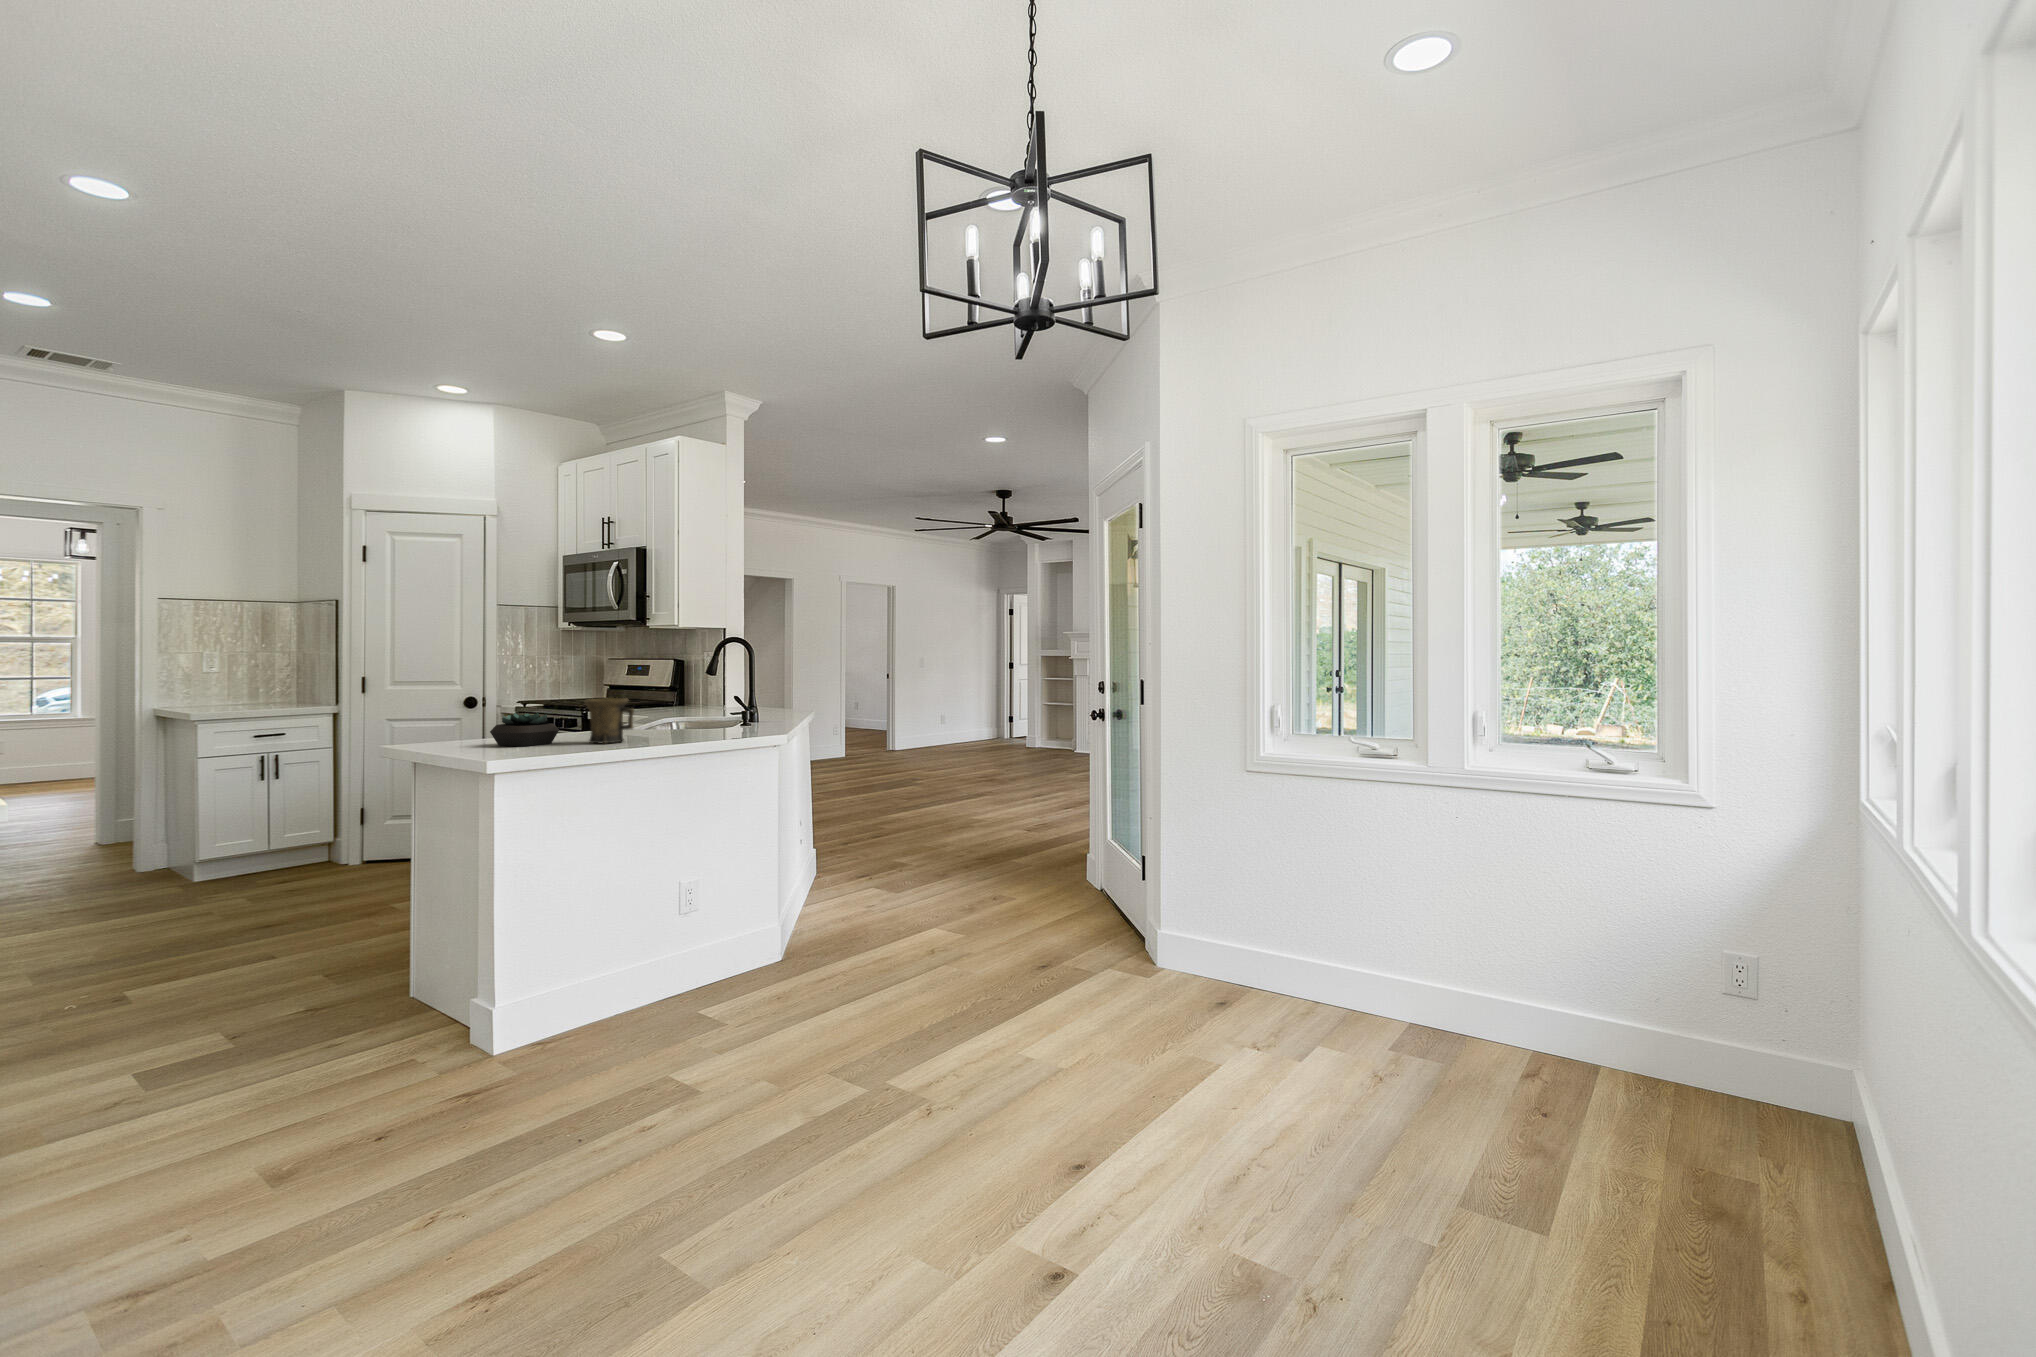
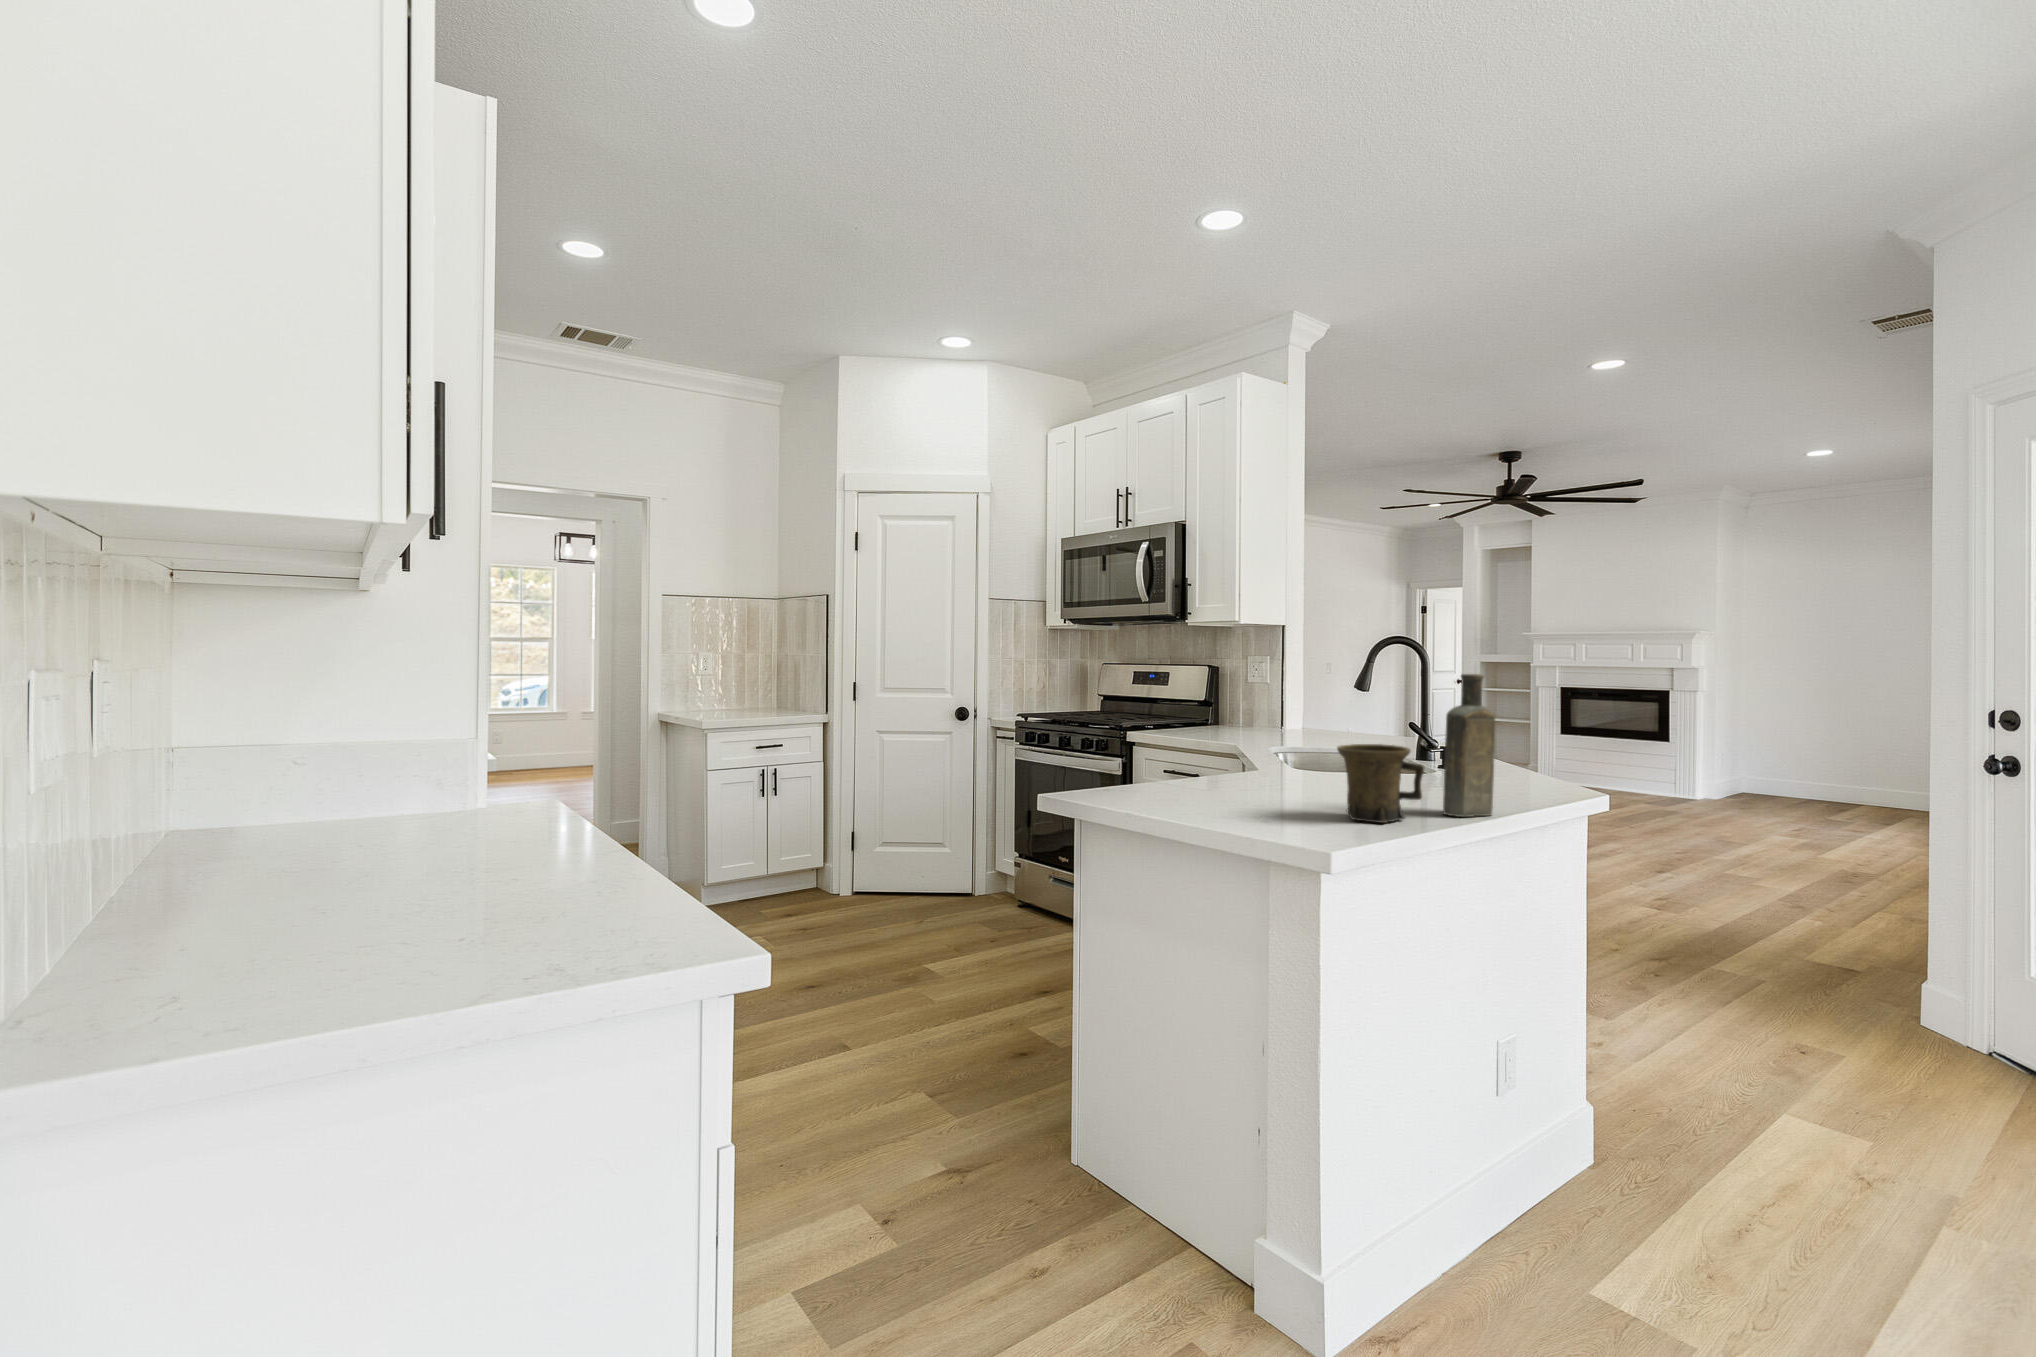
bottle: none [651,655,689,740] -> present [1443,674,1495,817]
succulent plant: present [490,713,559,746] -> none [1186,763,1286,821]

